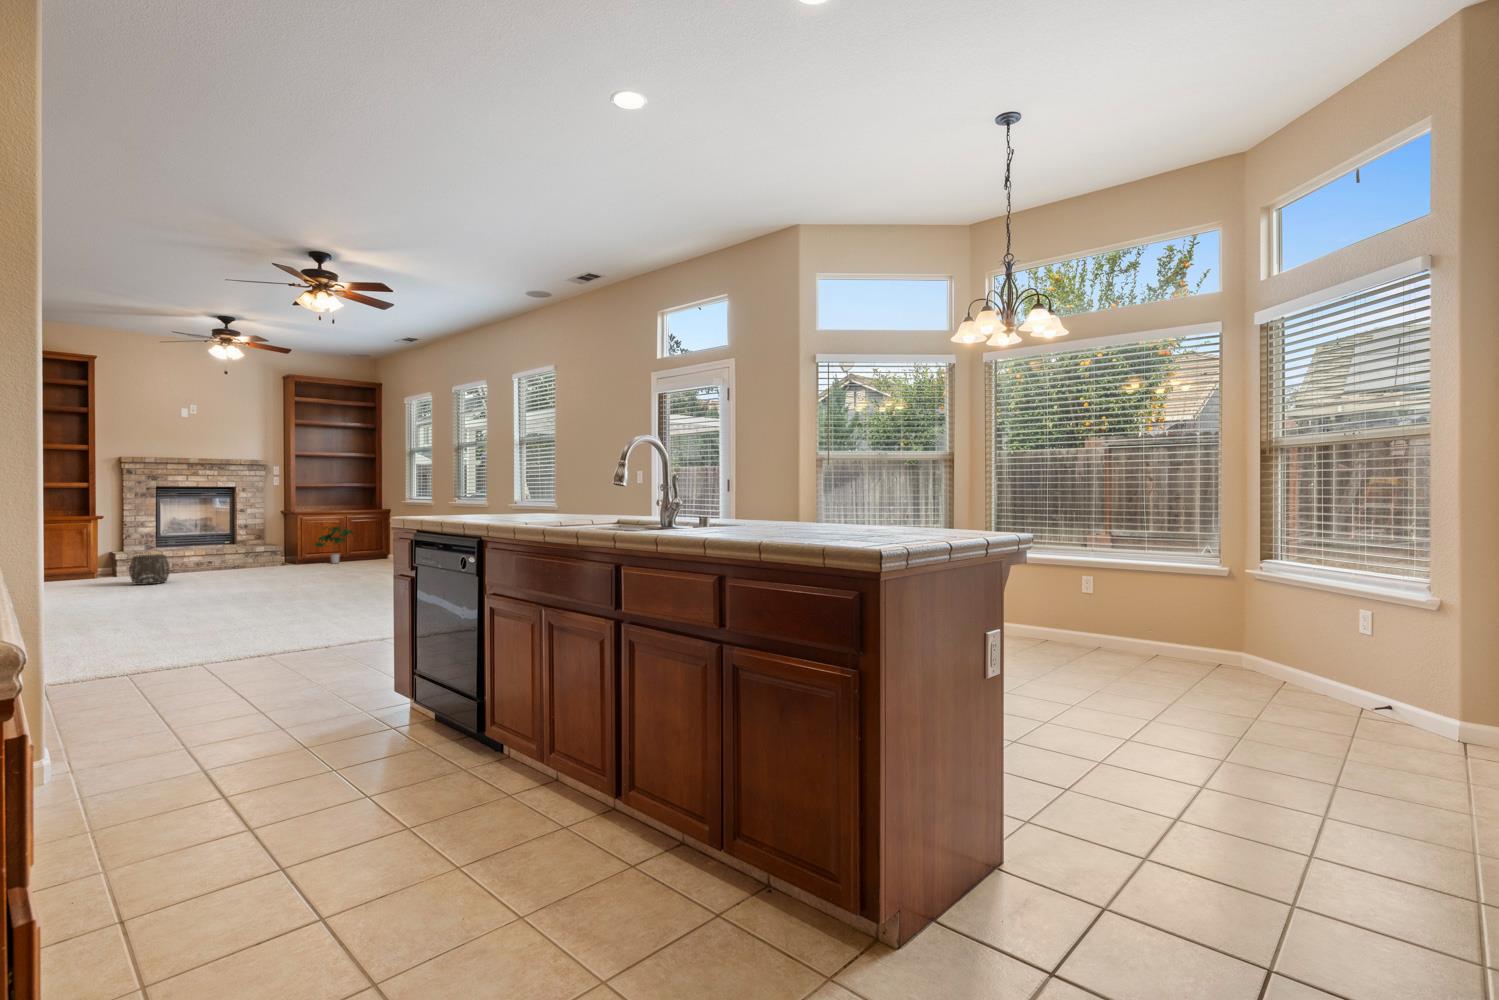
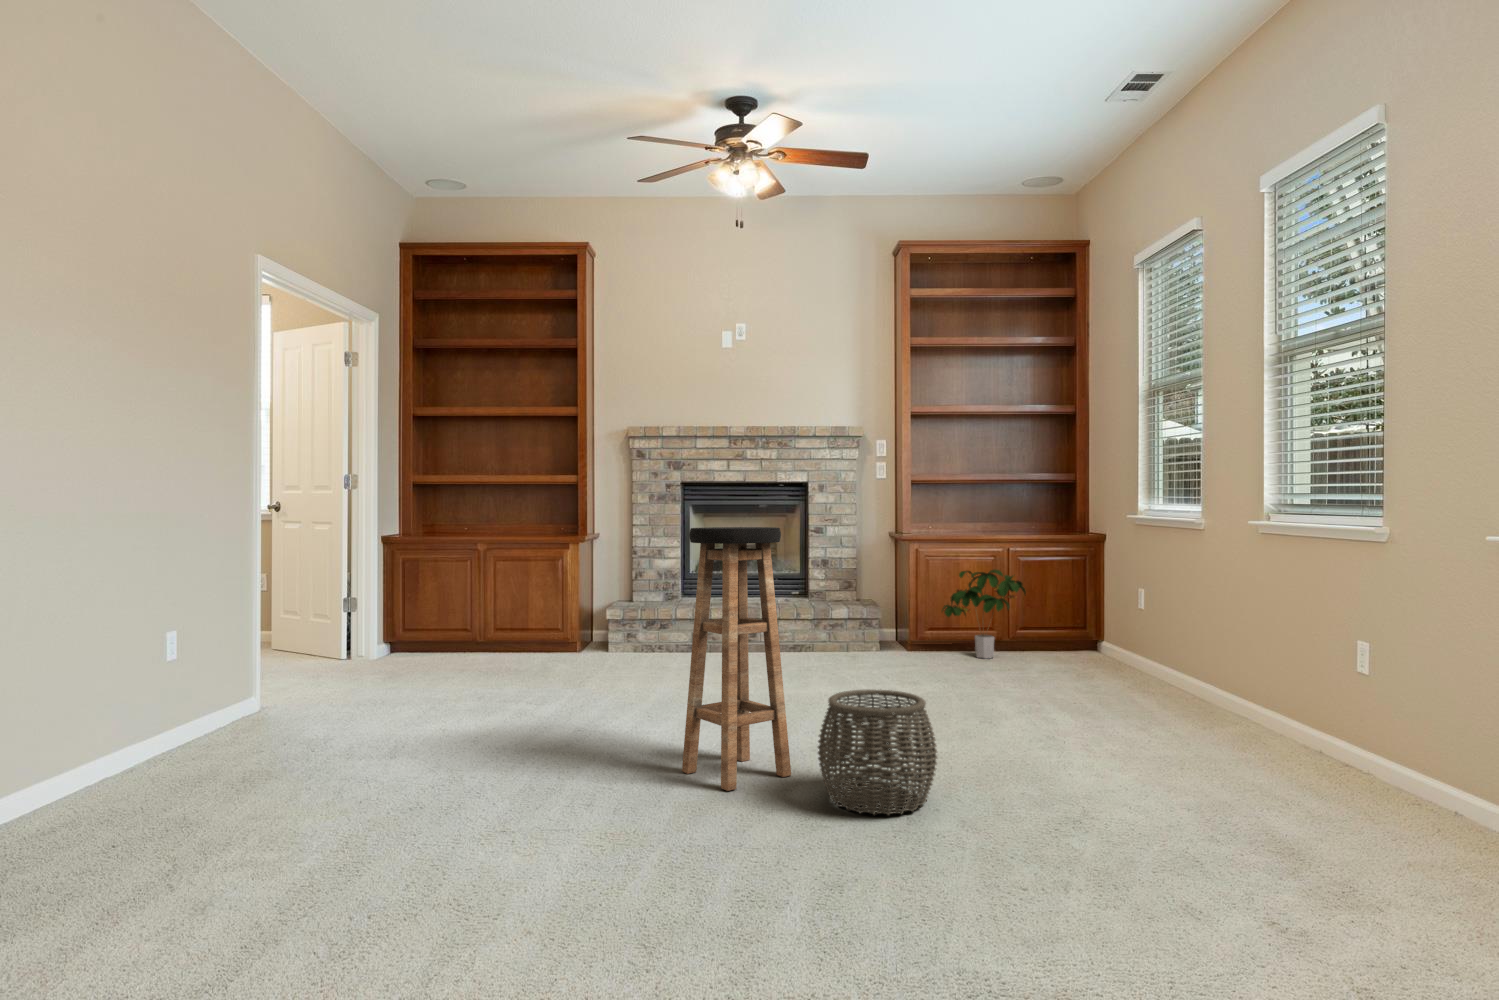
bar stool: none [240,510,282,590] -> present [682,527,791,791]
woven basket: present [129,554,170,585] -> present [818,689,937,815]

